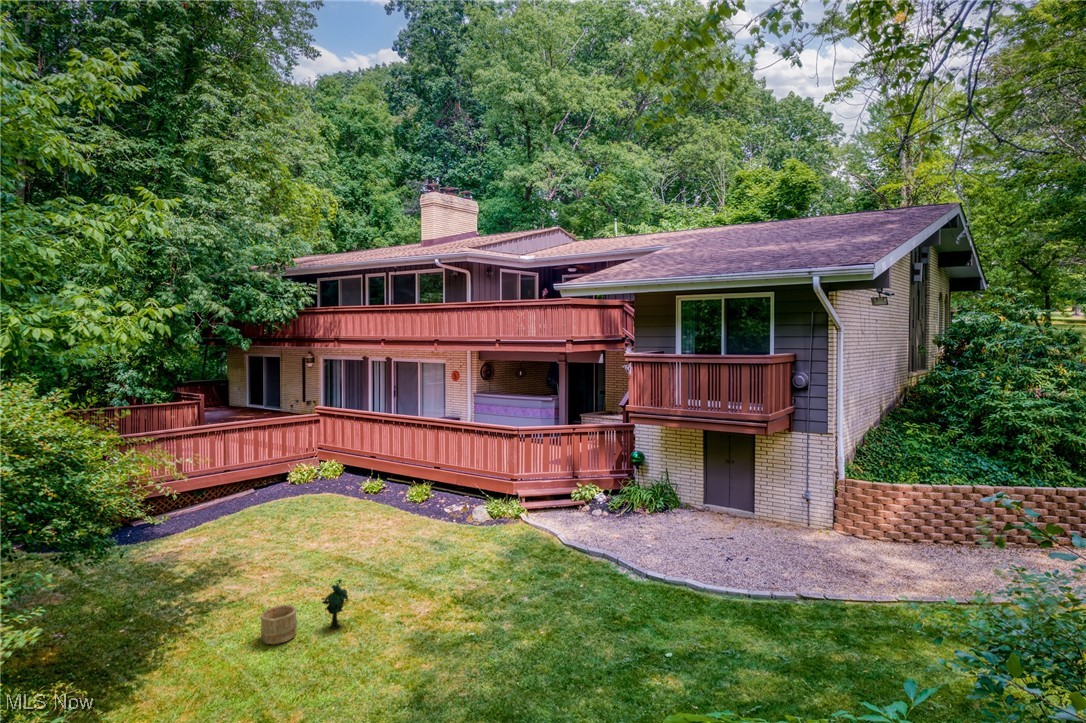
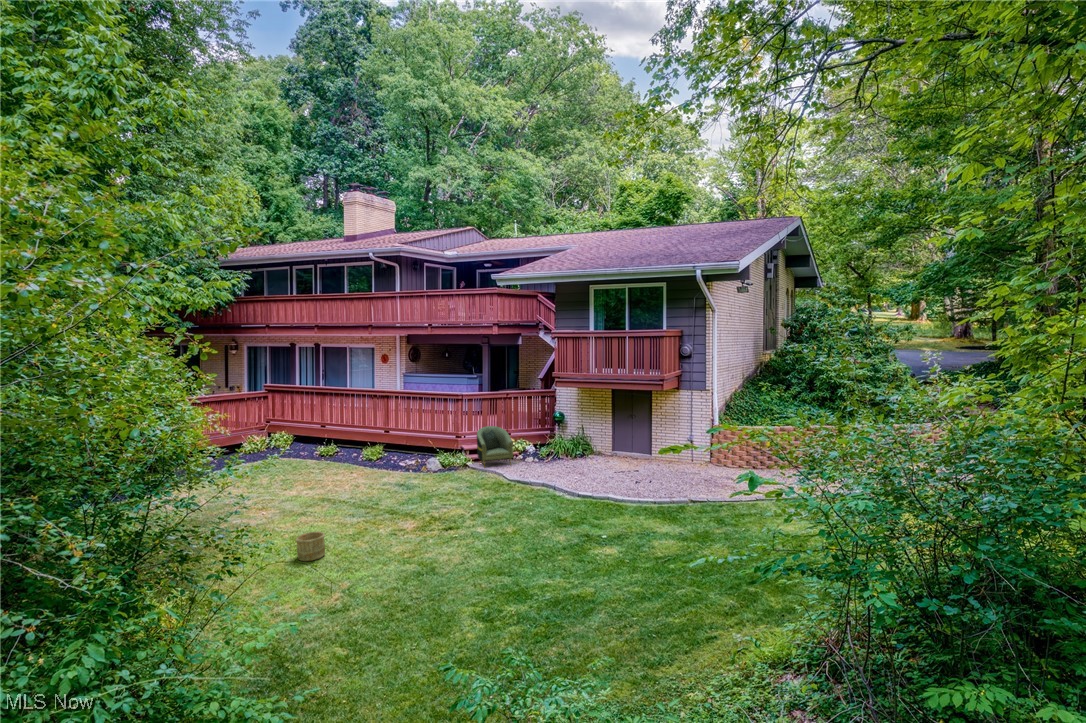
armchair: none [532,465,574,517] -> present [477,426,513,462]
decorative plant: present [321,579,348,629] -> none [342,508,365,548]

